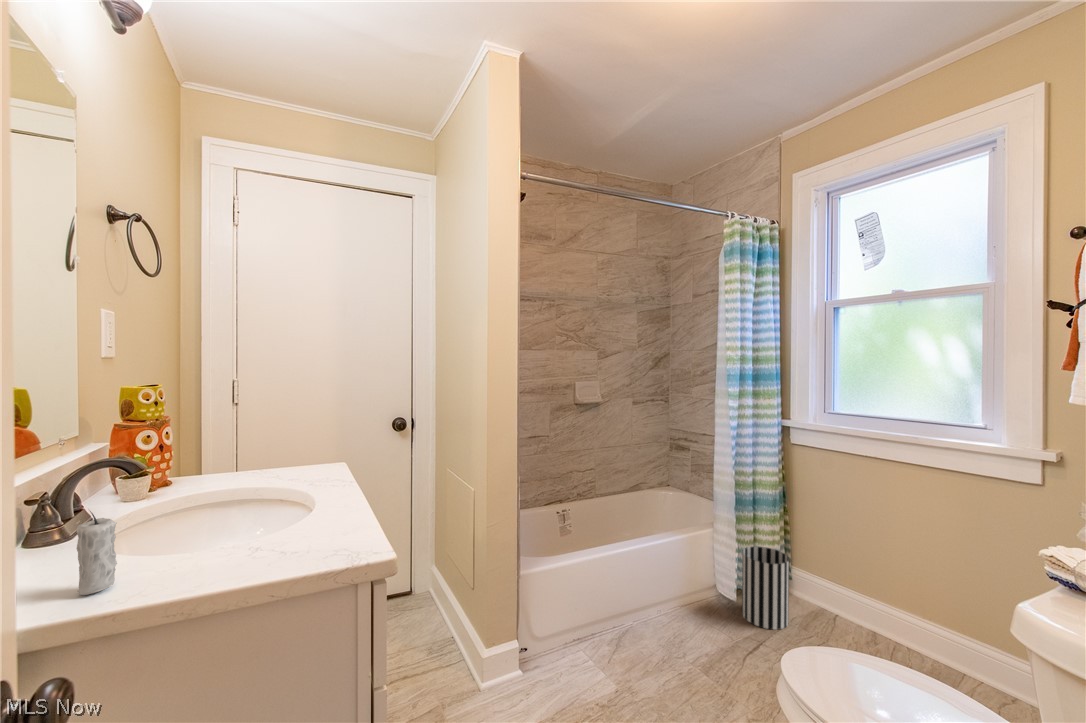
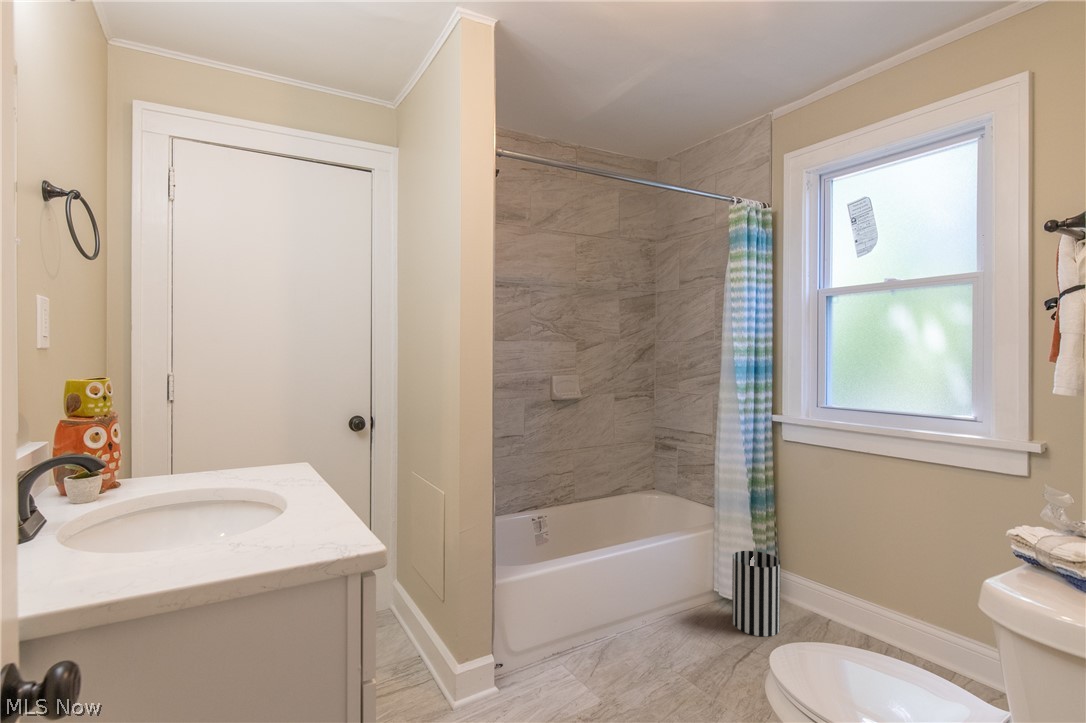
candle: present [76,511,117,595] -> none [64,497,104,585]

